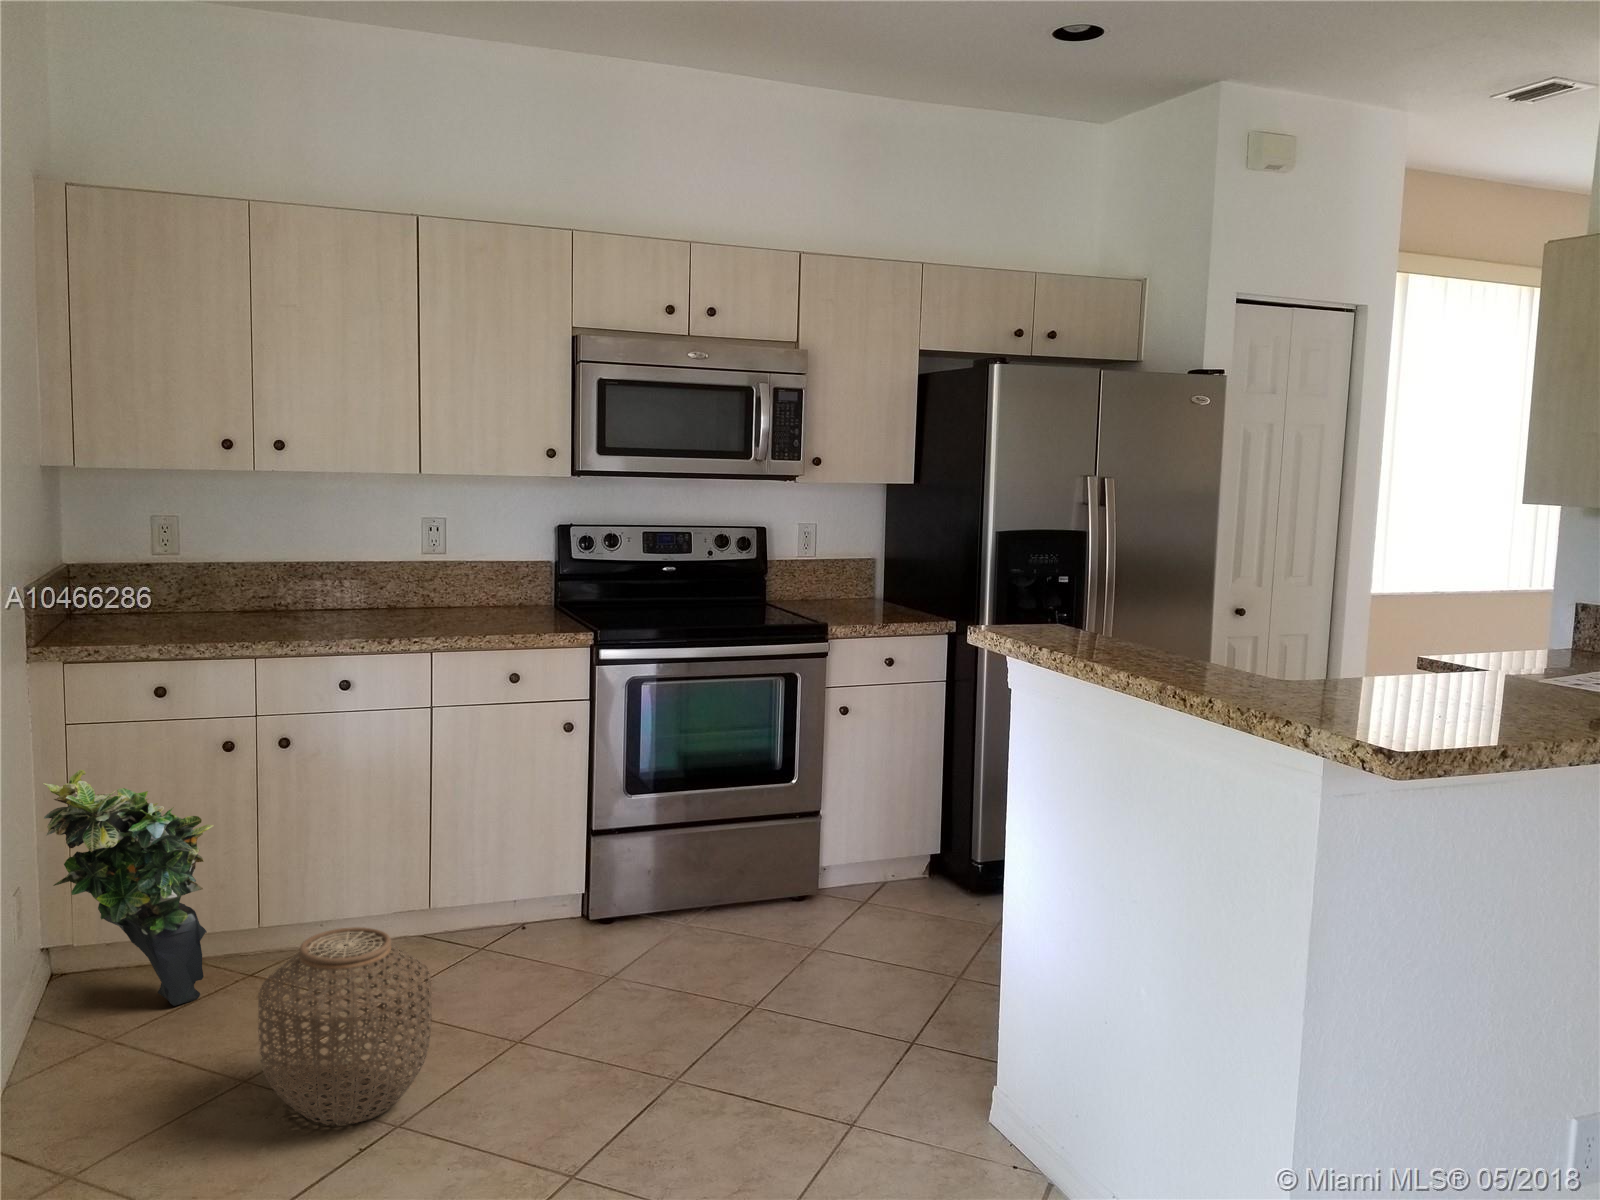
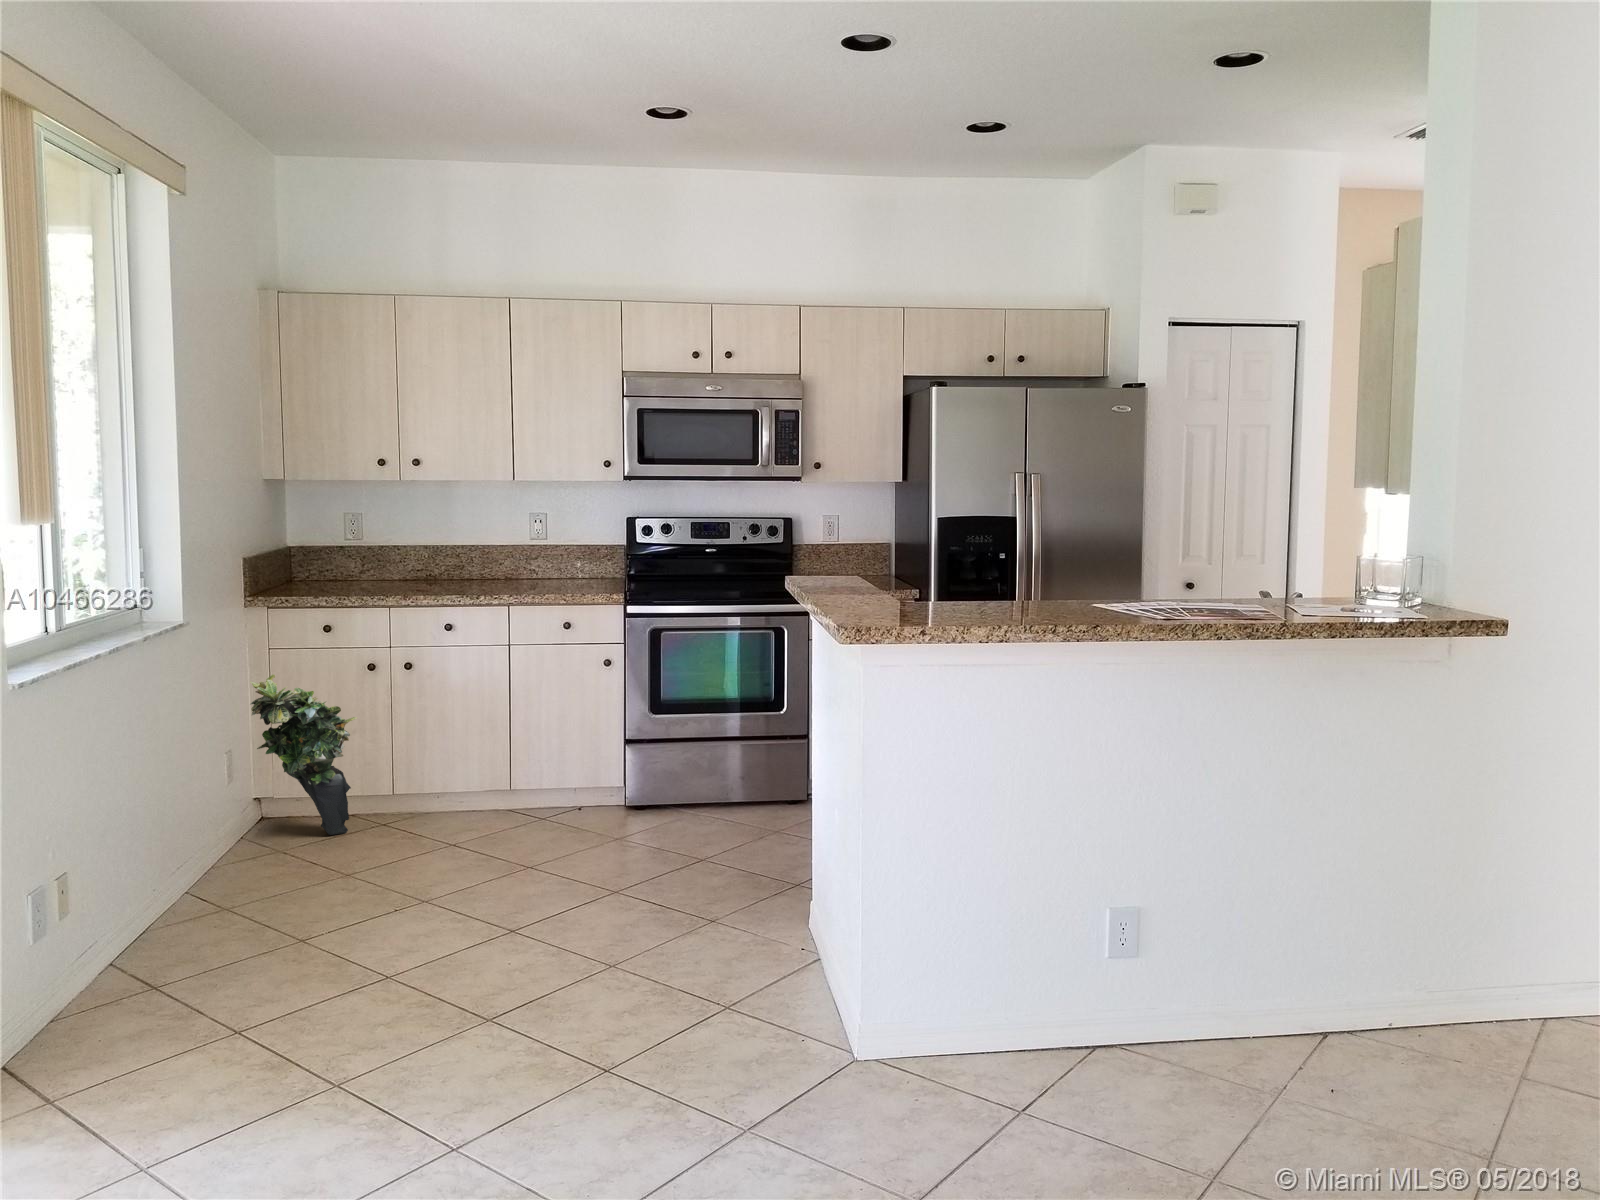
woven basket: present [258,927,431,1125] -> none [347,775,456,896]

